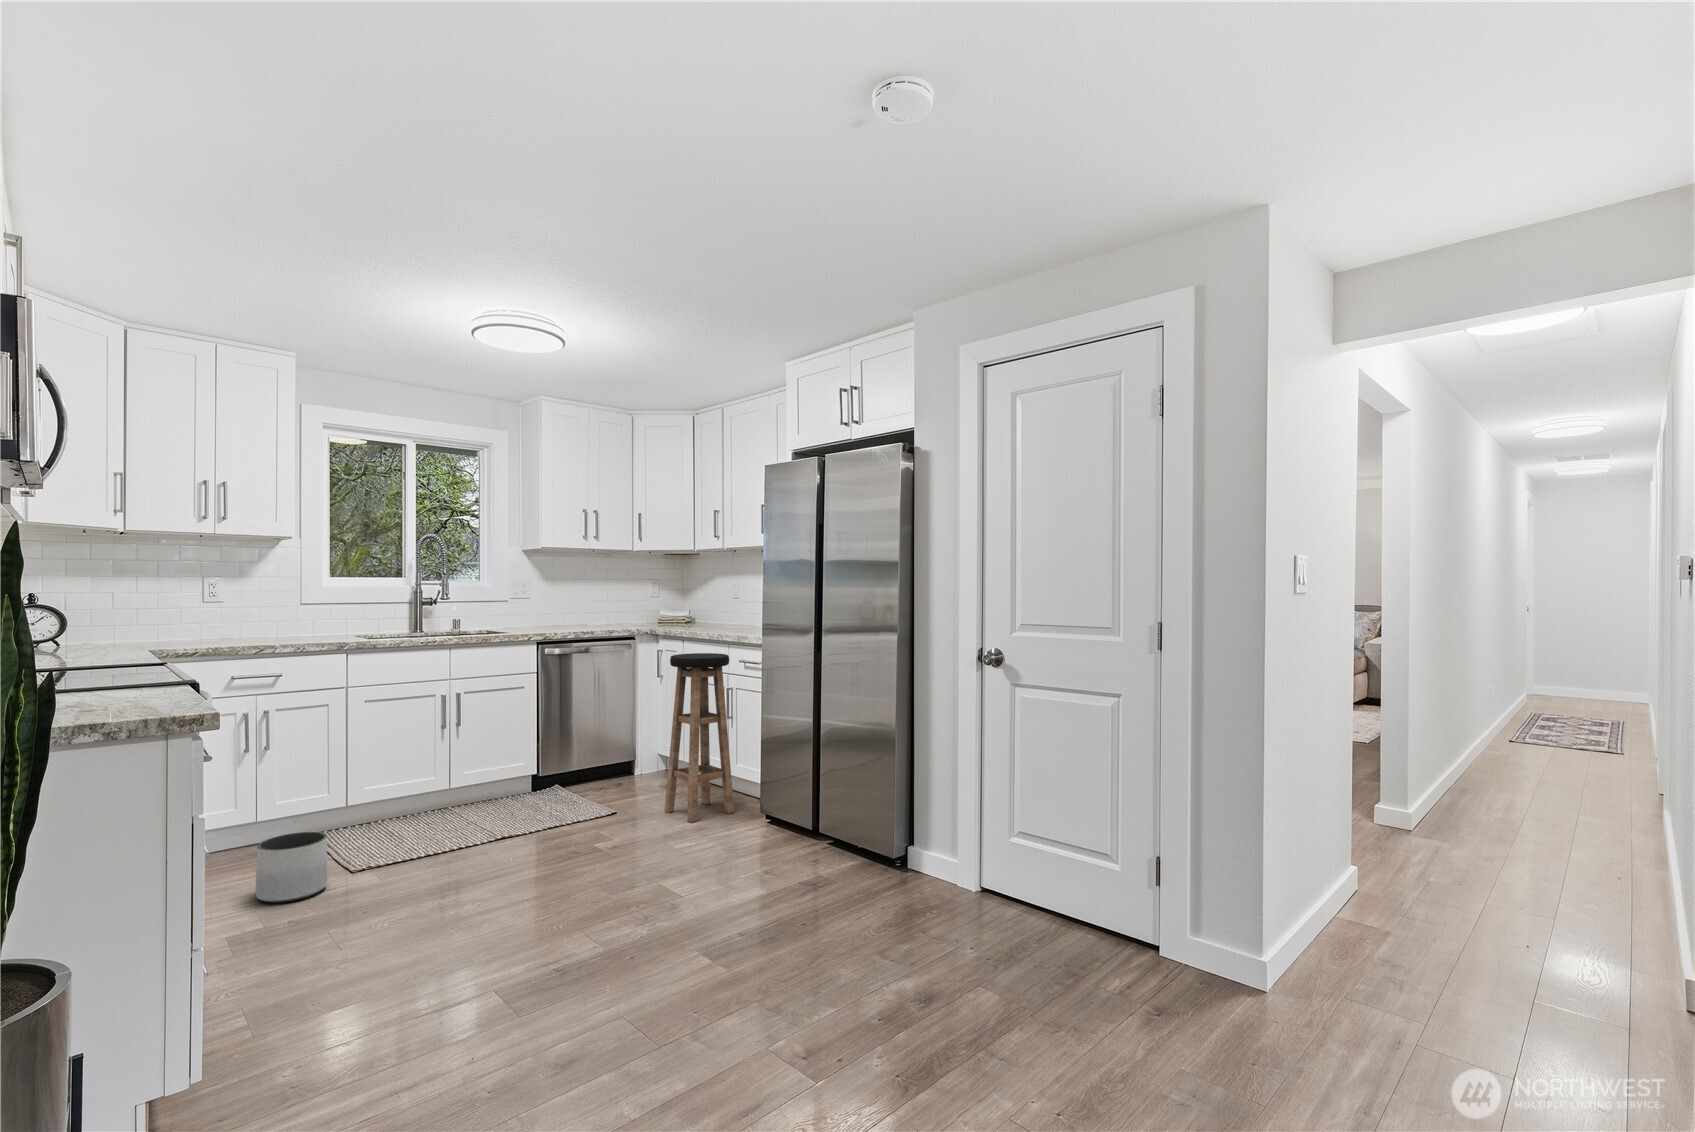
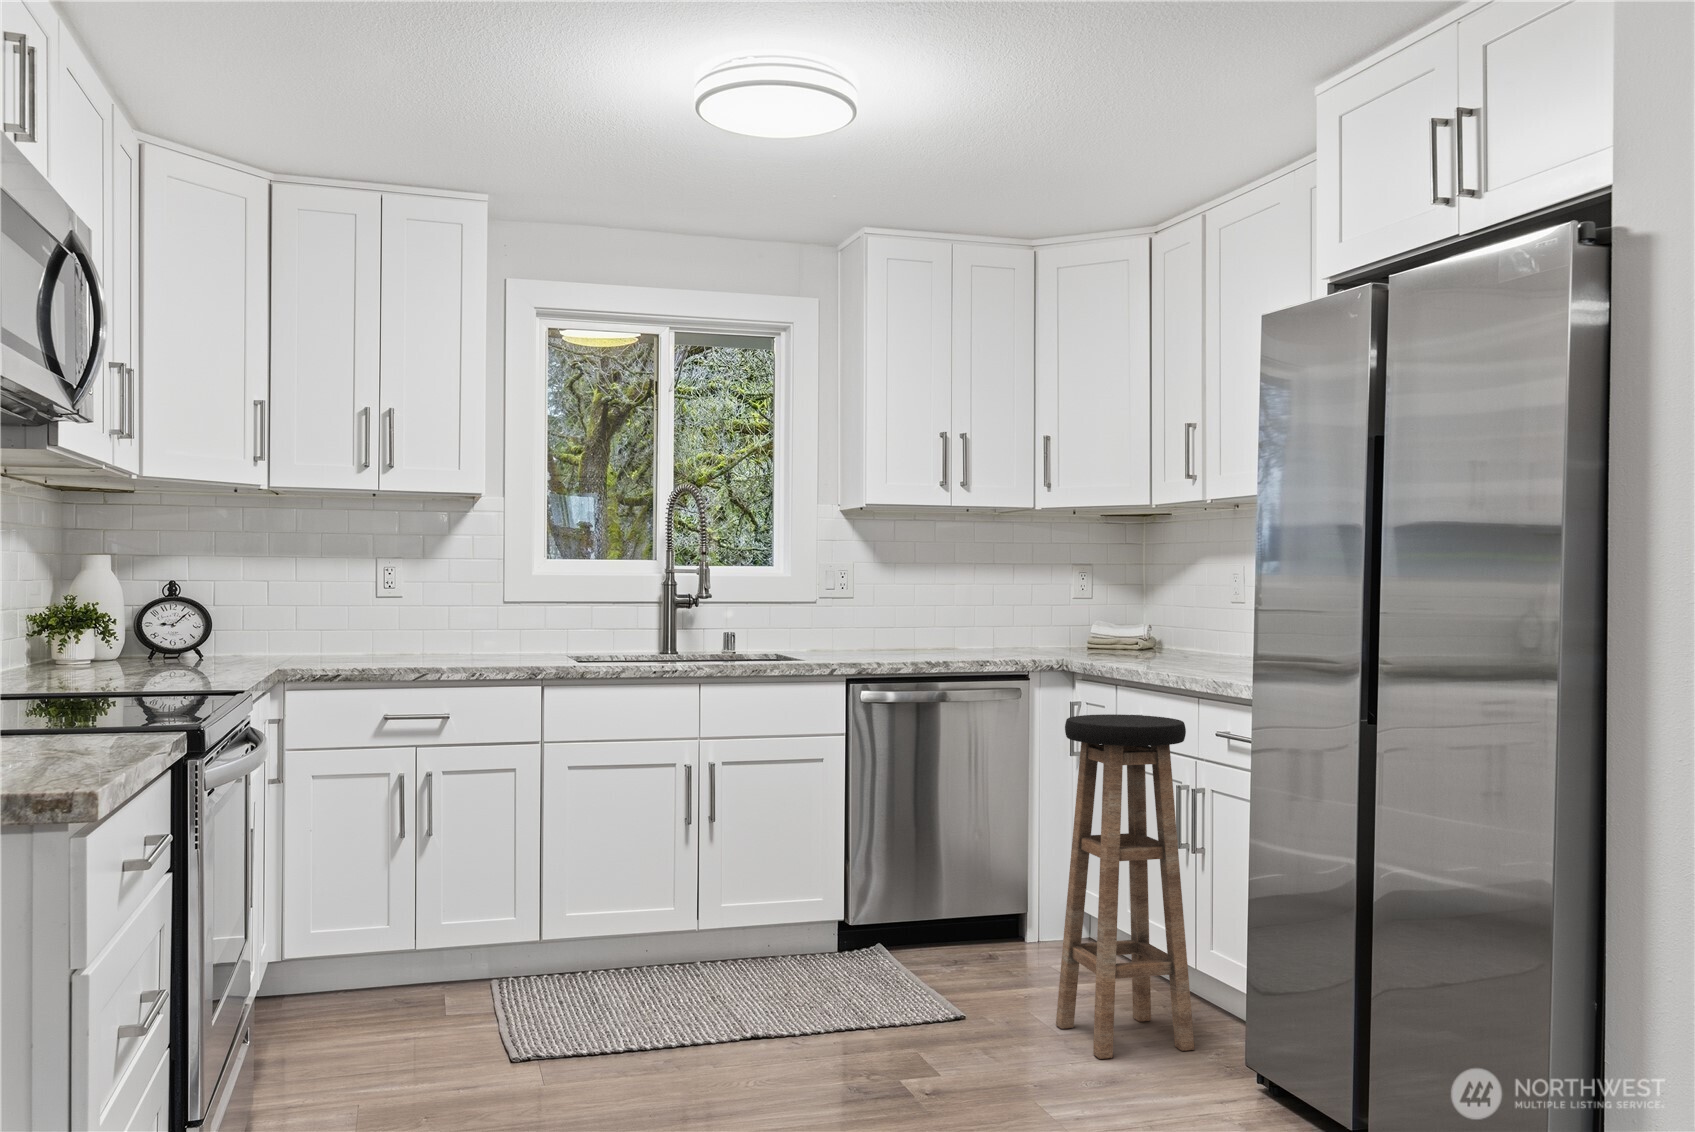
planter: present [256,832,327,903] -> none [355,982,458,1100]

